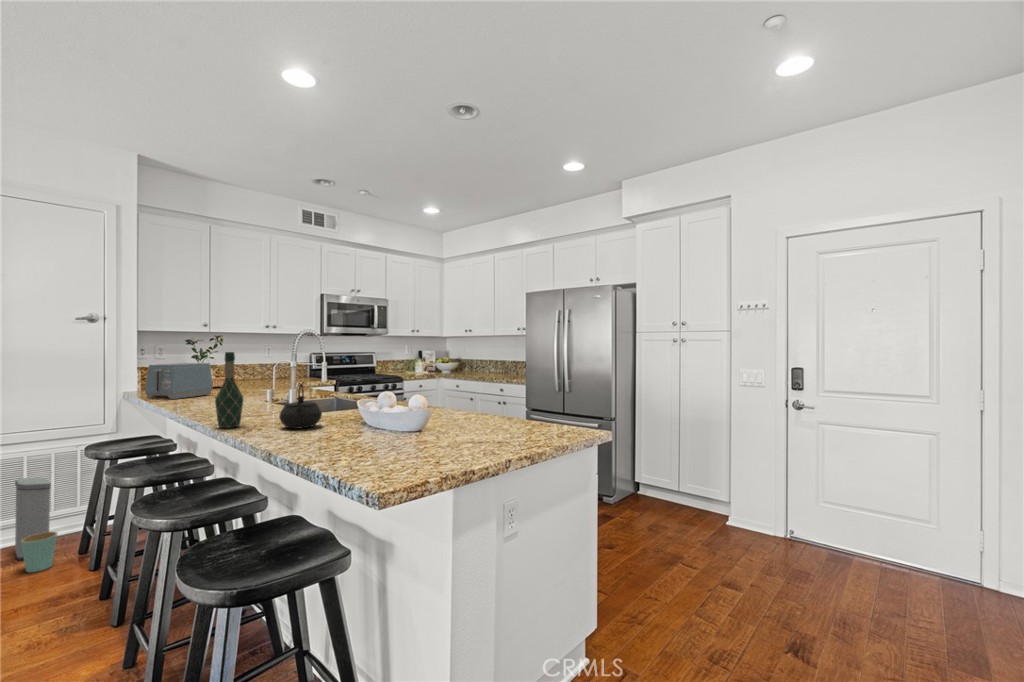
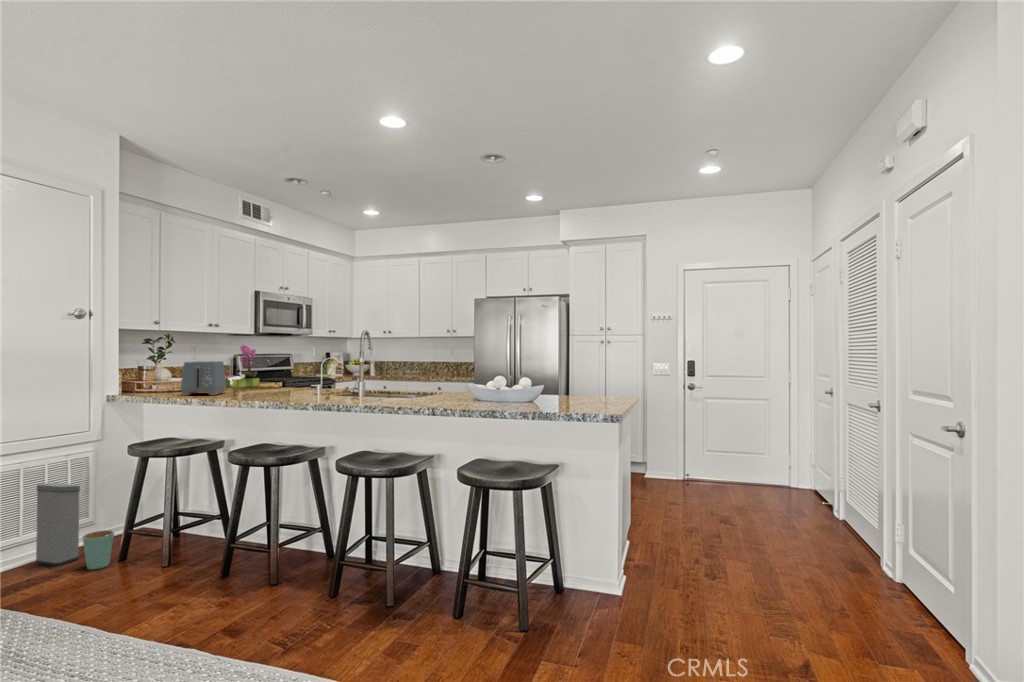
flower arrangement: none [268,344,302,387] -> present [225,344,260,388]
wine bottle: present [215,352,243,428] -> none [374,347,393,404]
kettle: present [279,383,322,429] -> none [418,370,447,403]

